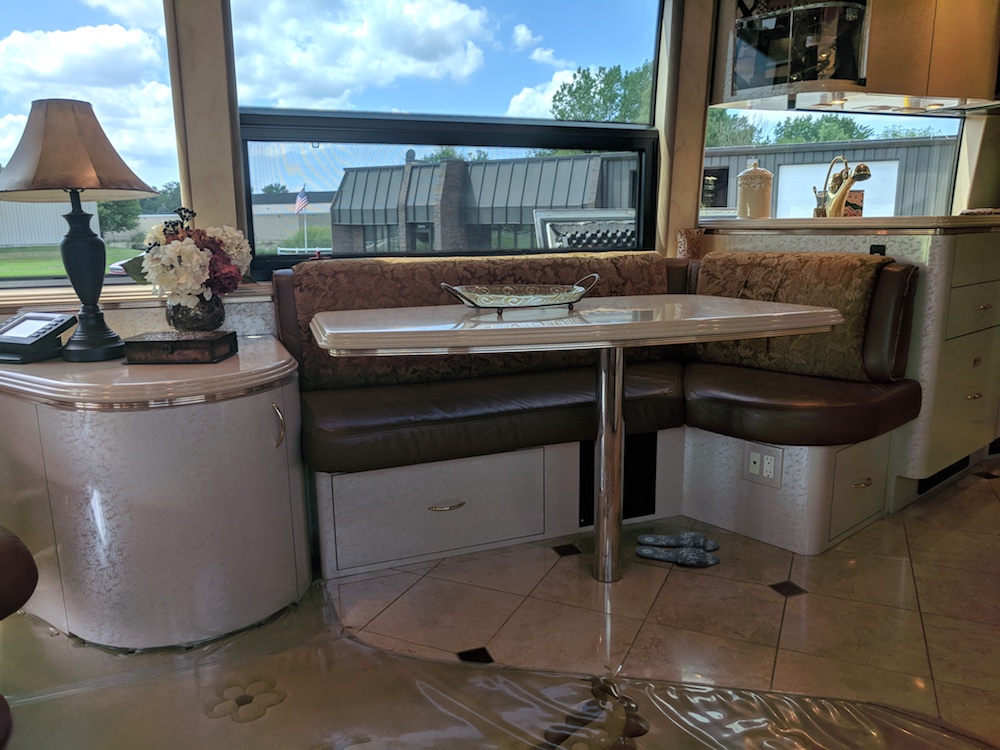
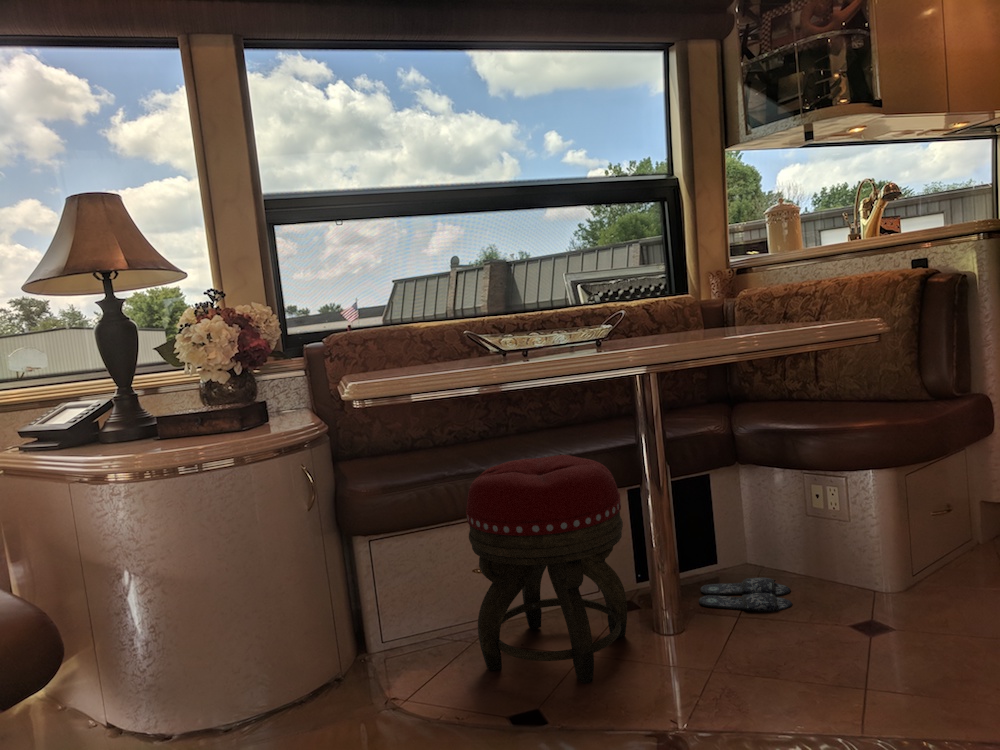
footstool: none [429,410,577,626] -> present [466,455,627,684]

